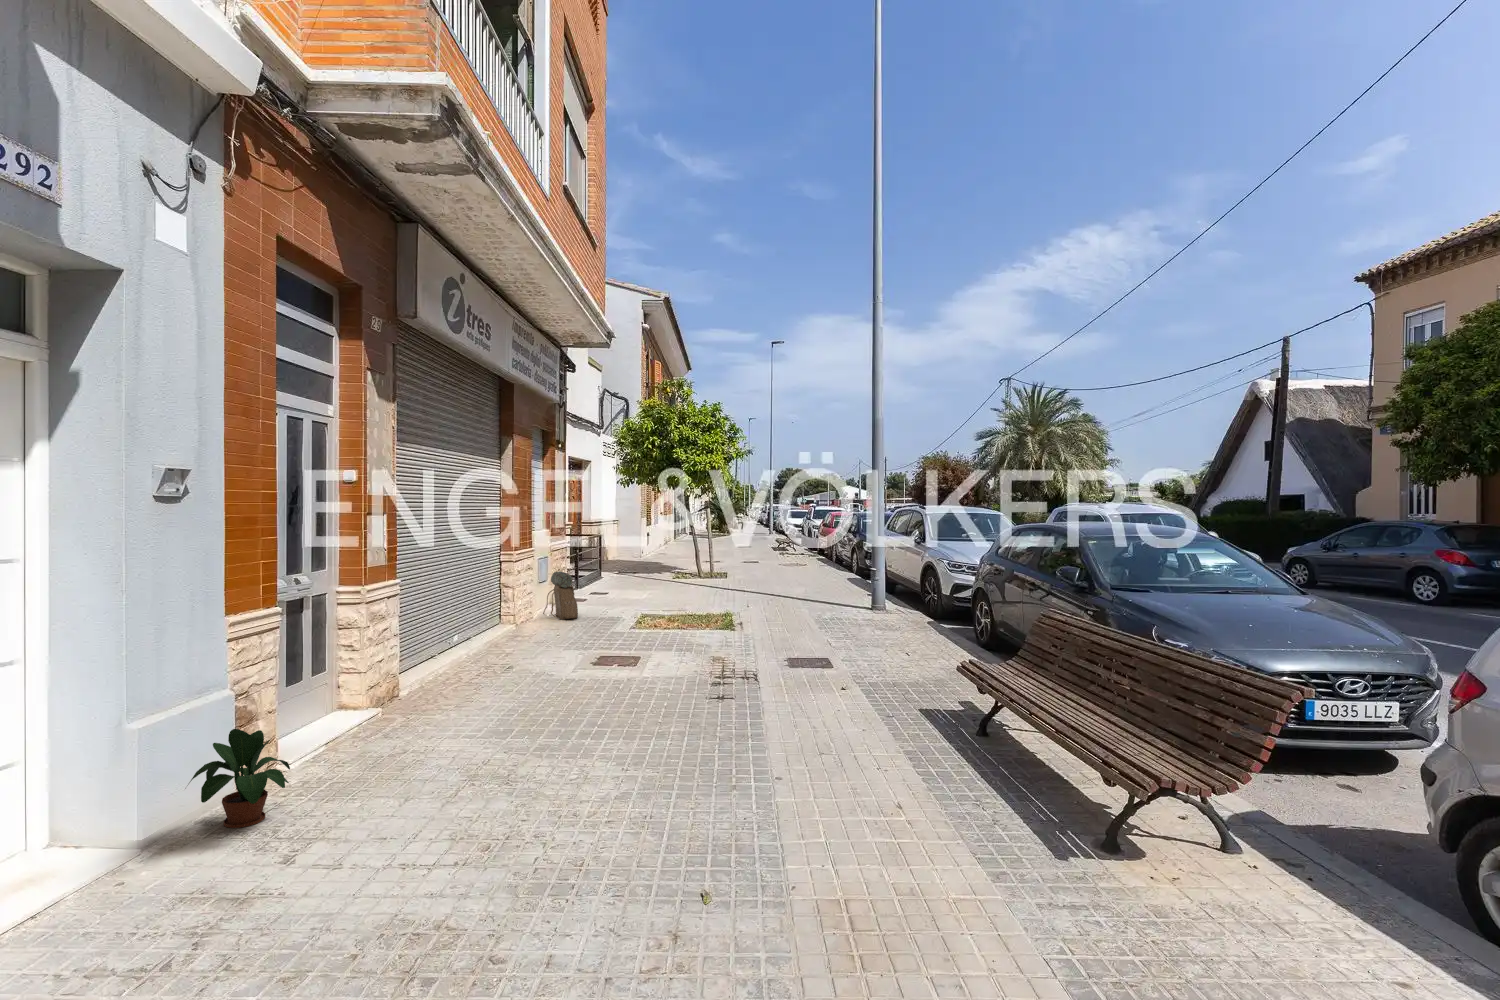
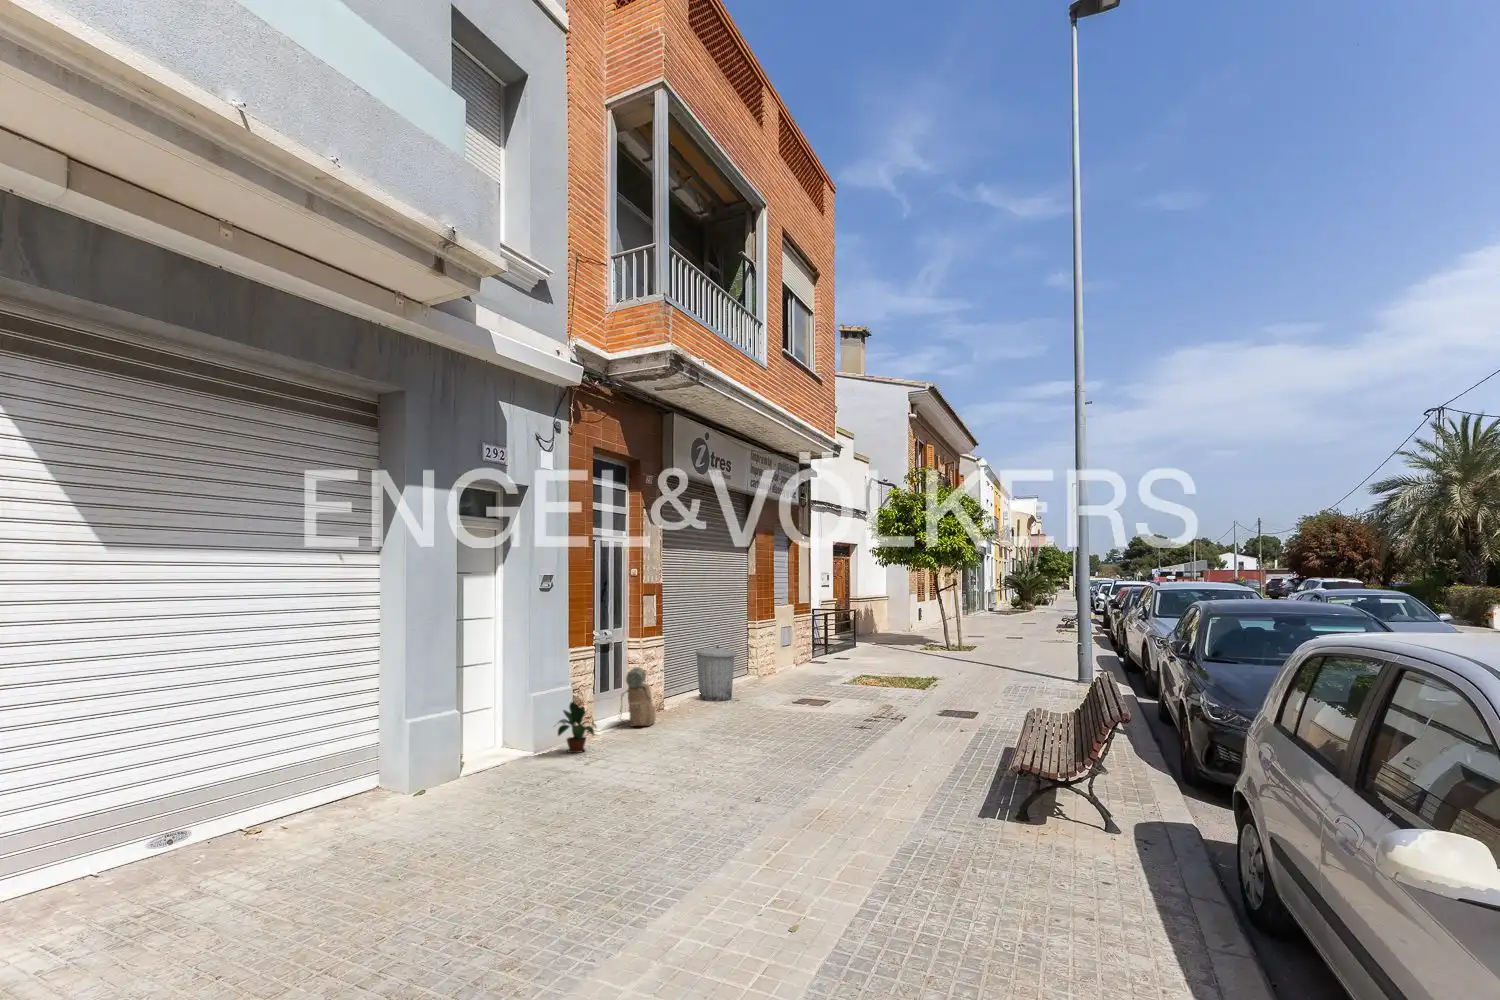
backpack: present [543,571,578,620] -> present [619,667,656,726]
trash can: none [438,590,501,670] -> present [696,645,736,701]

